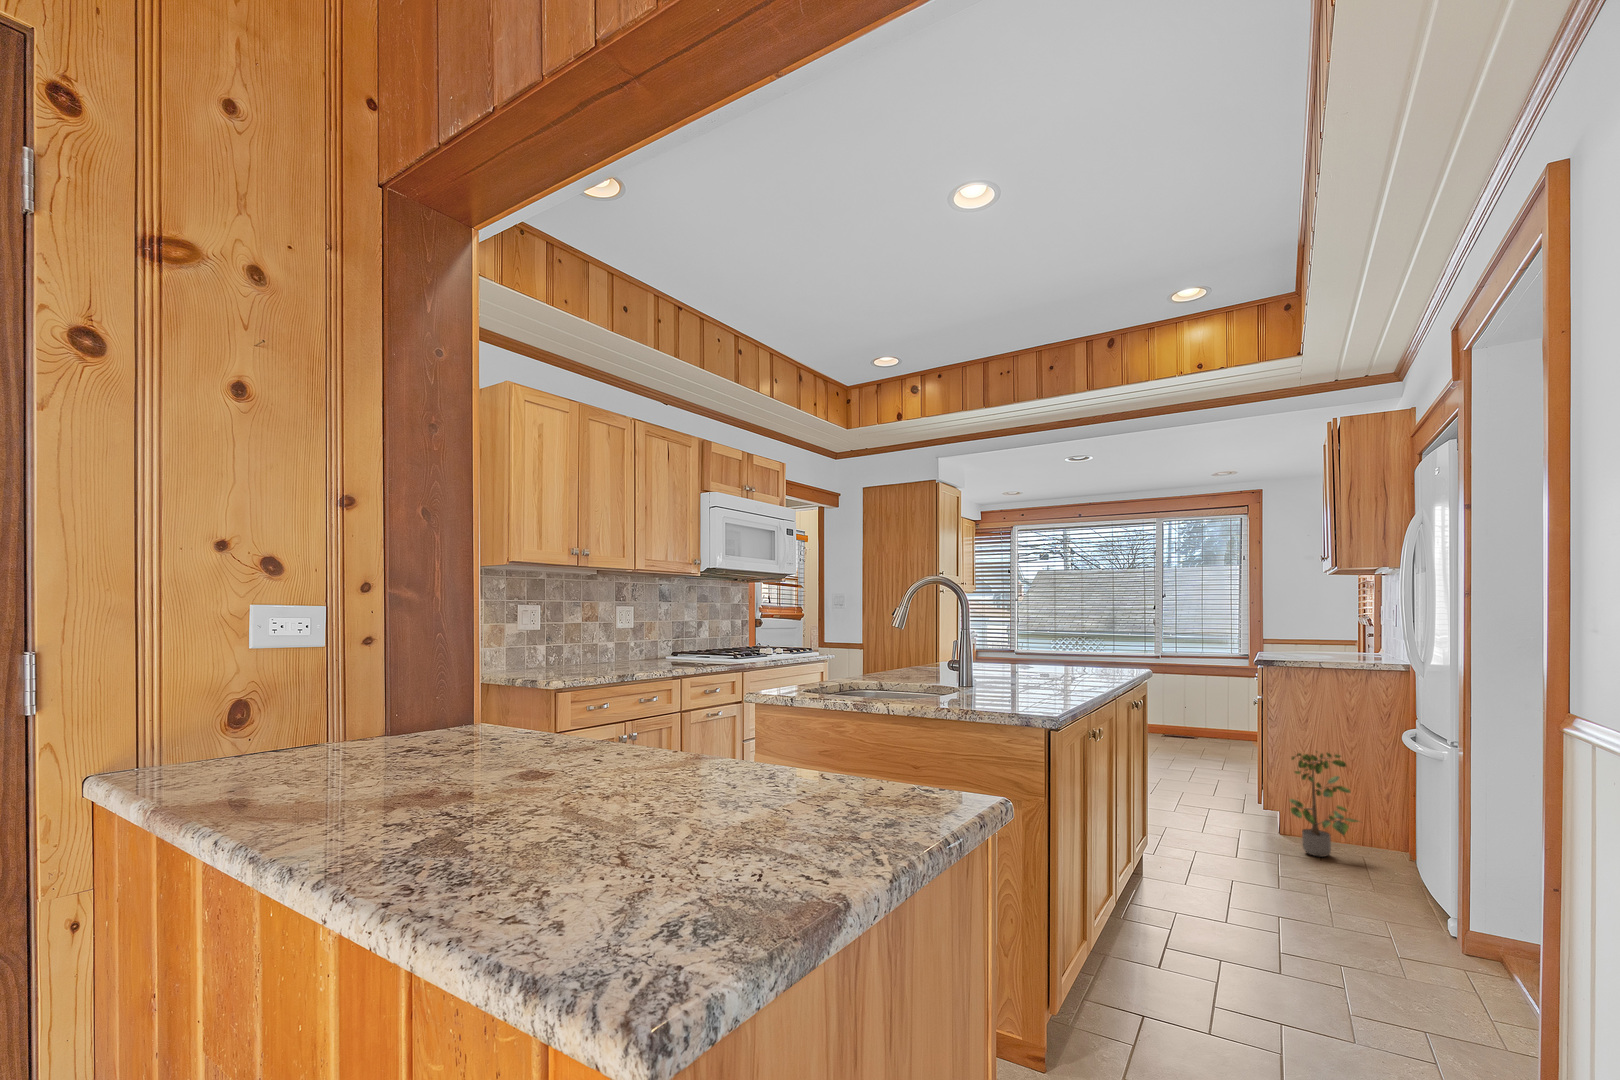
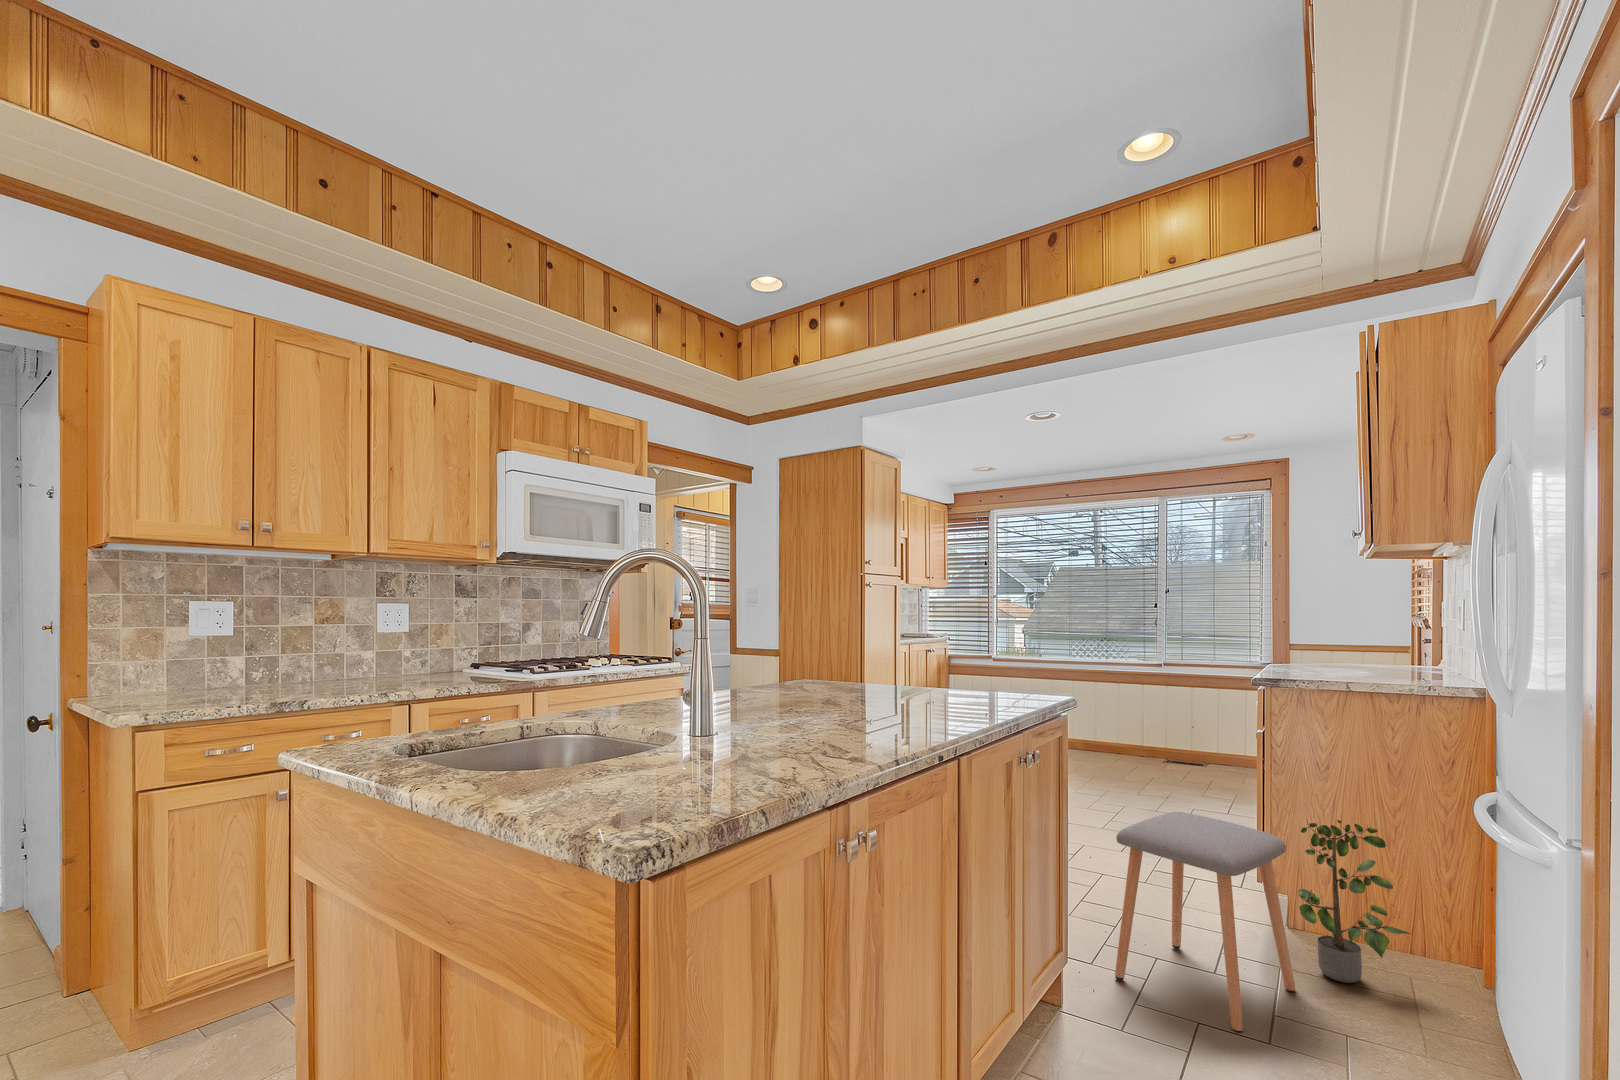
stool: none [1171,749,1289,881] -> present [1115,812,1296,1033]

